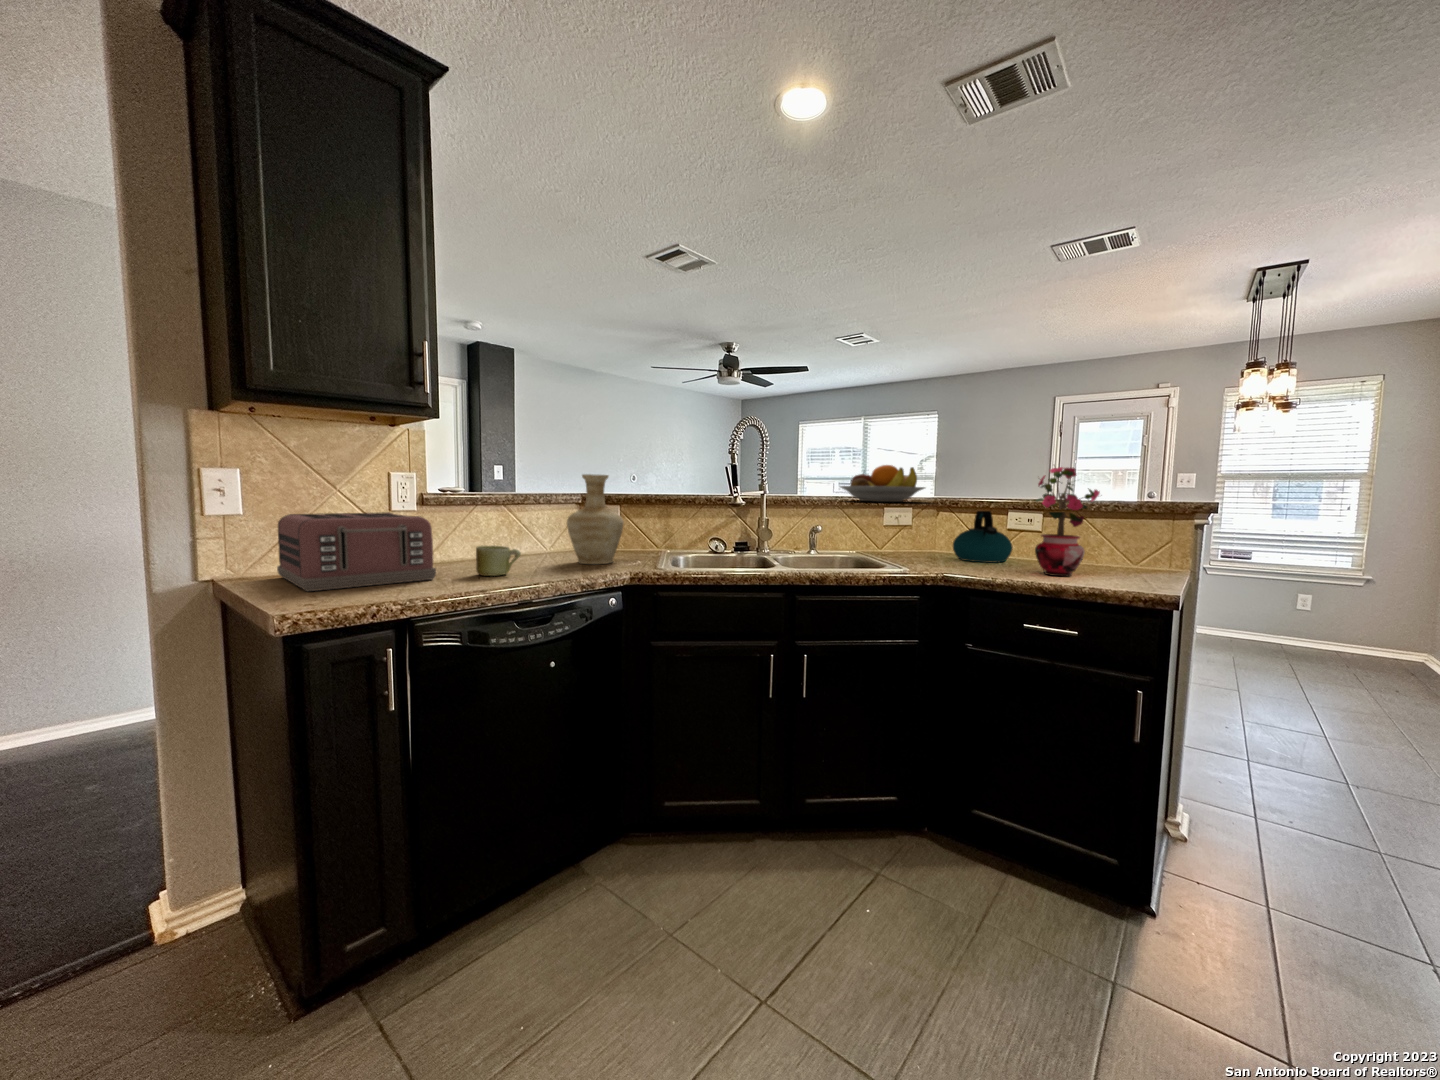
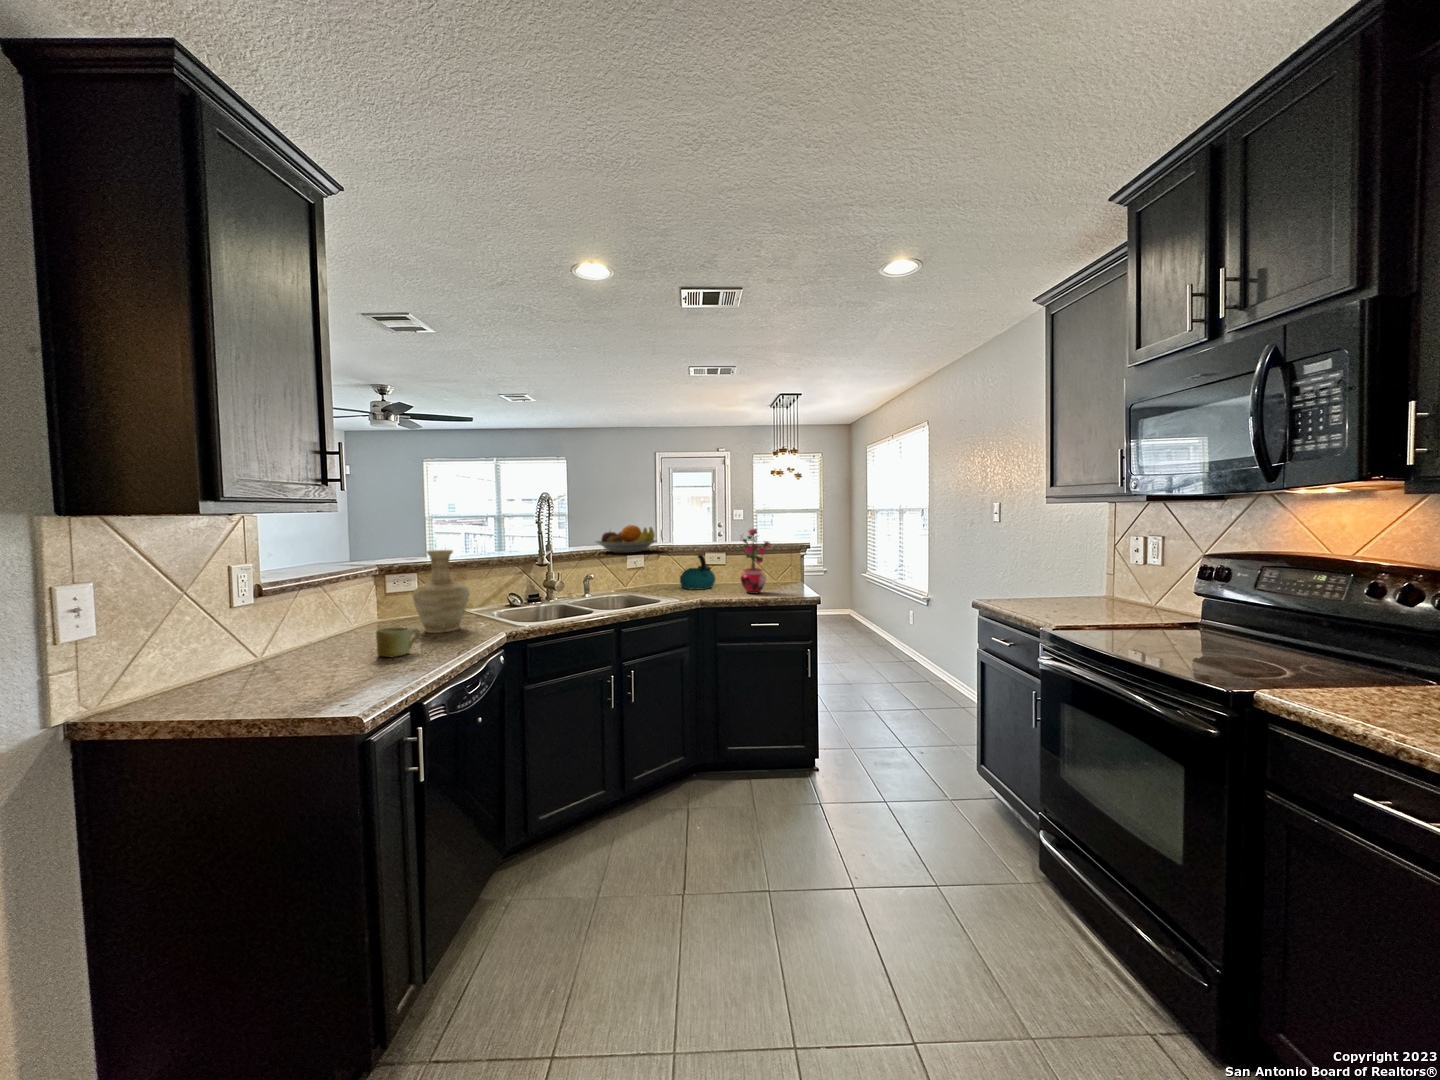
toaster: present [277,512,436,591] -> none [143,610,357,702]

